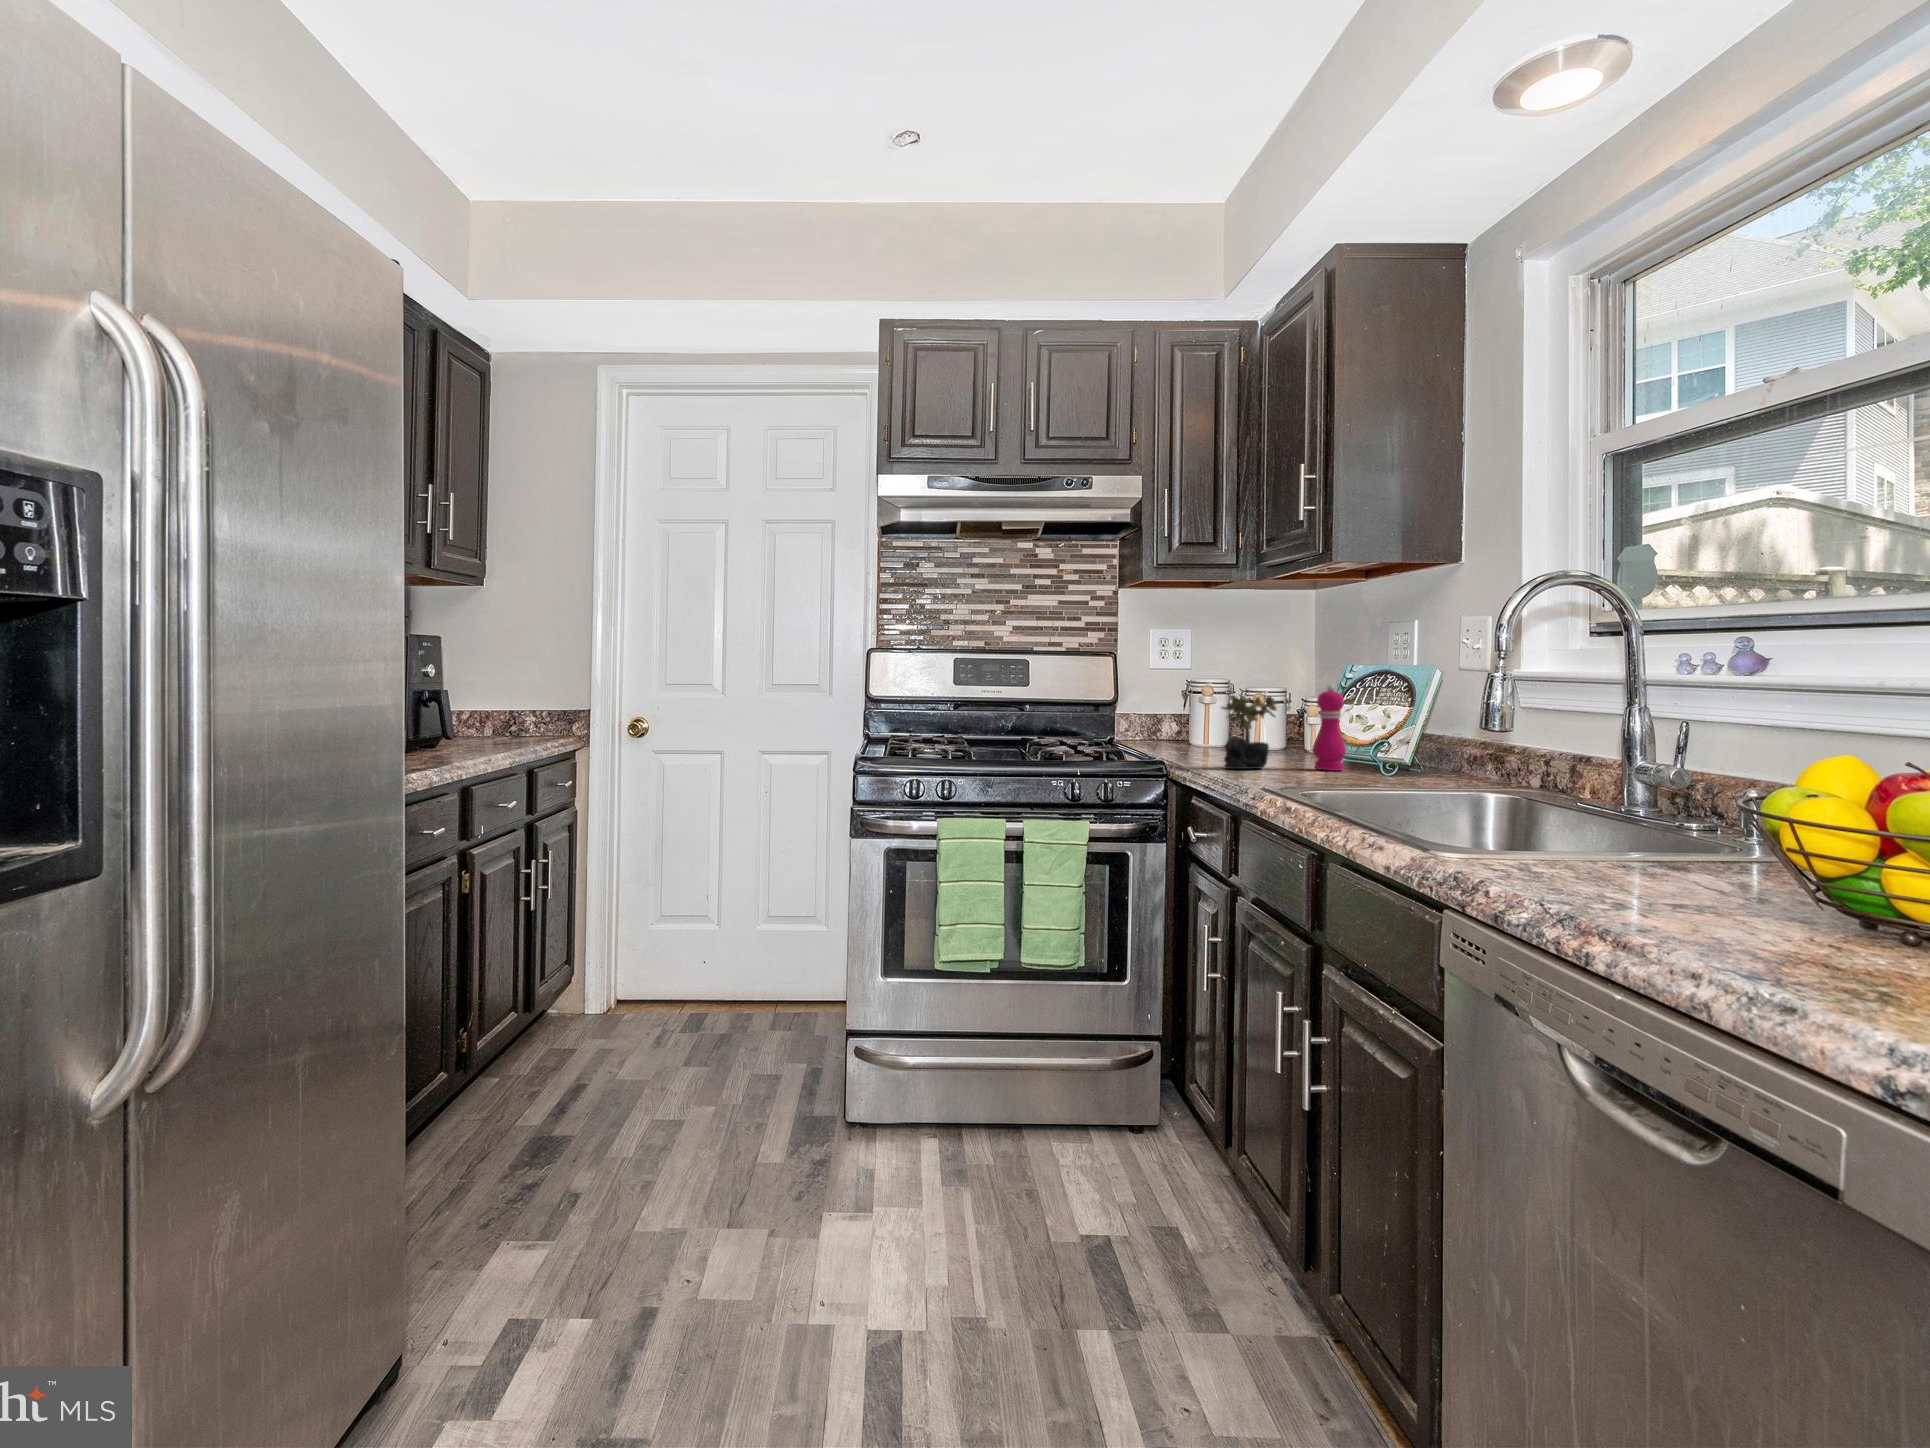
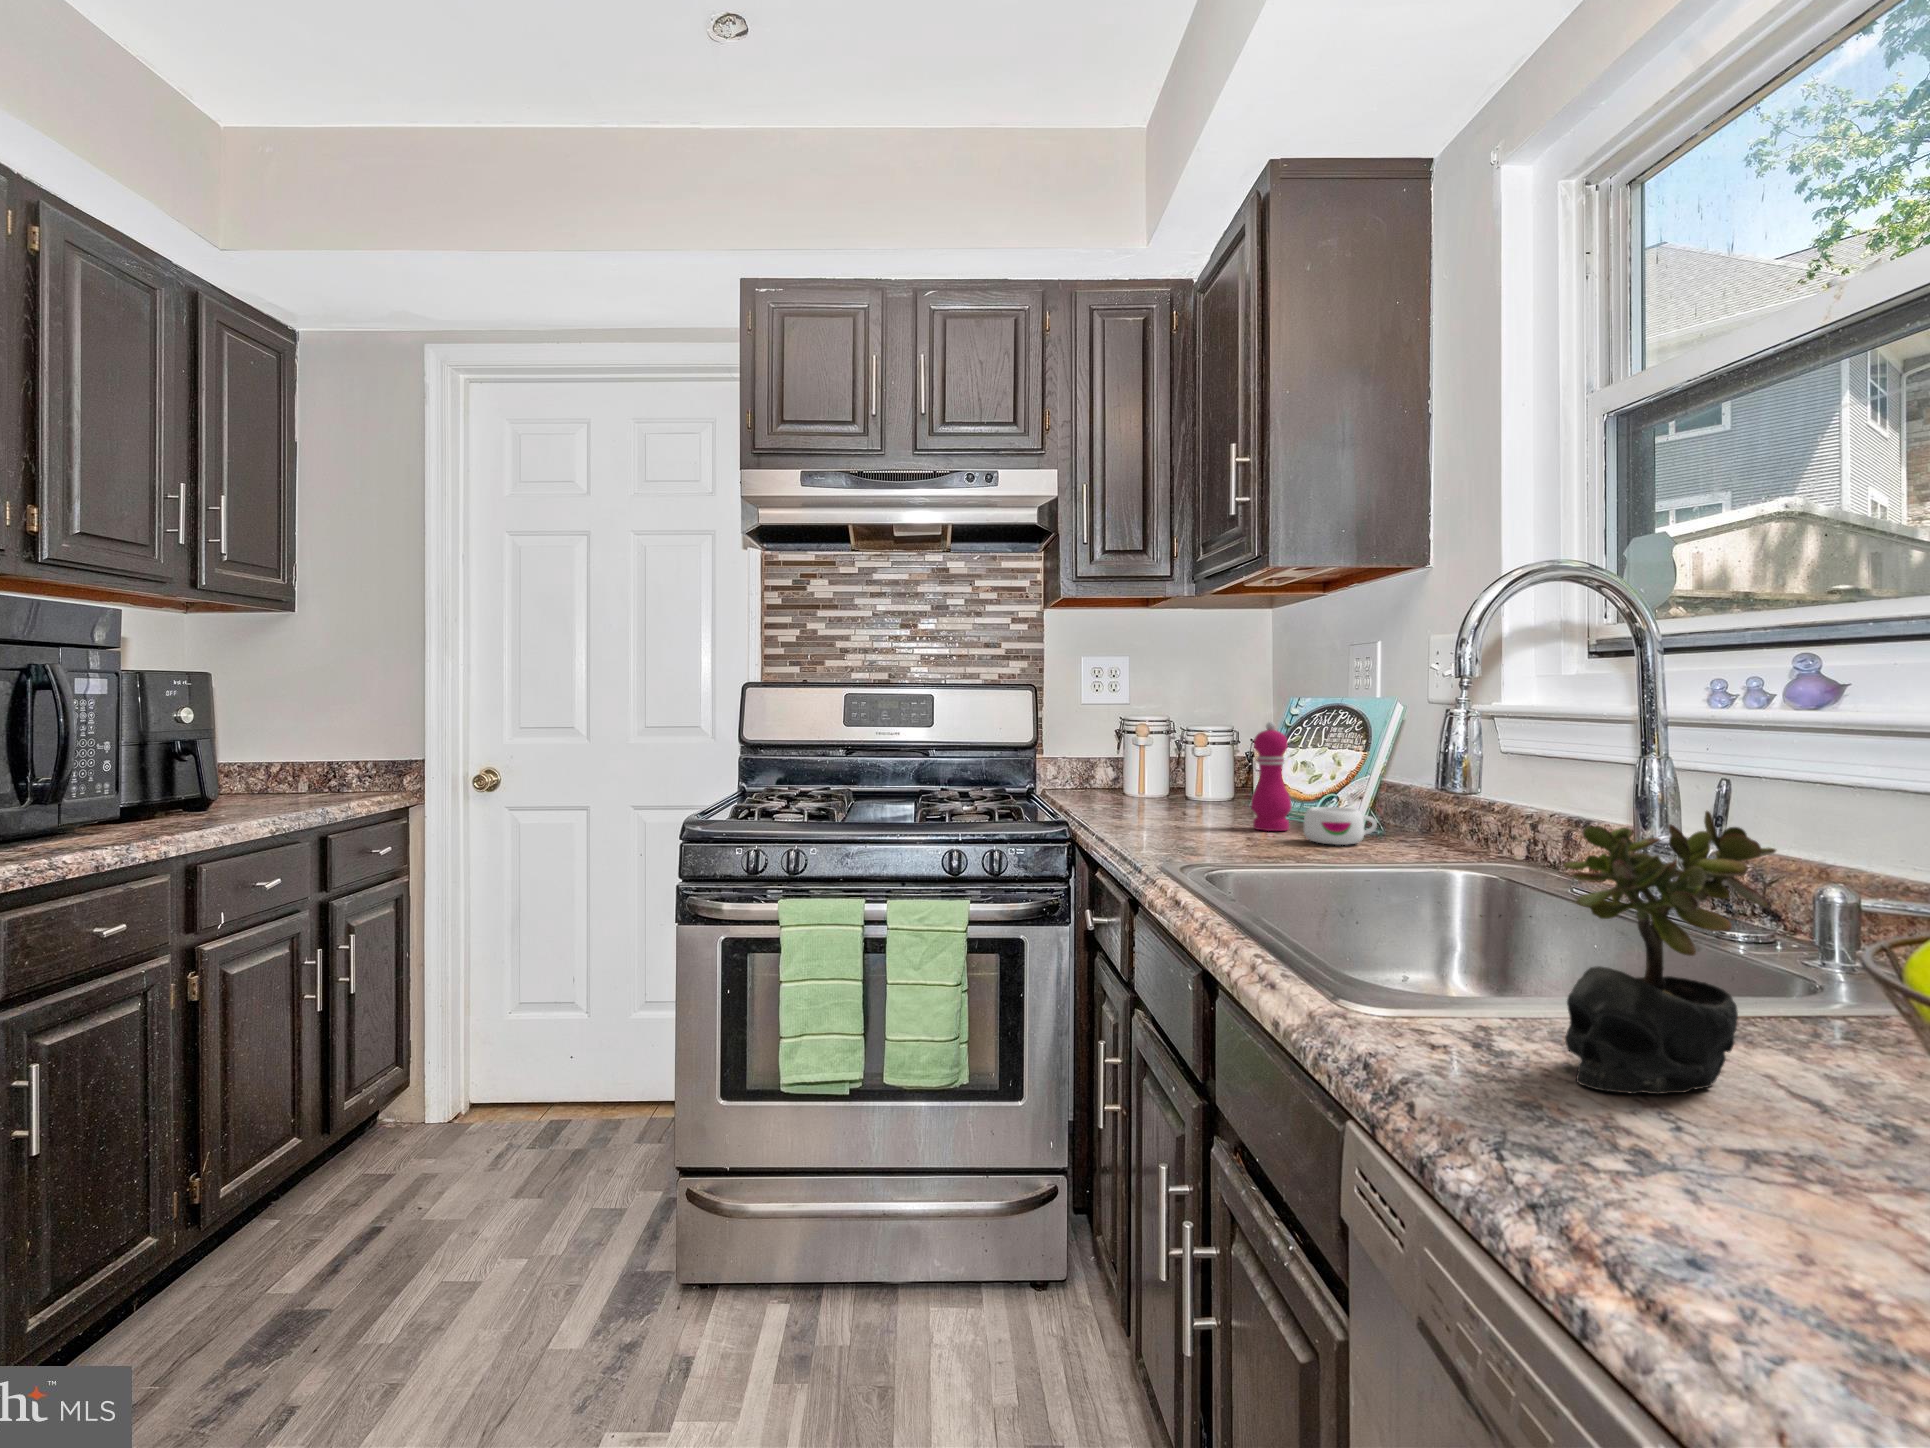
succulent plant: present [1222,695,1278,769] -> present [1563,811,1776,1094]
mug: none [1360,751,1418,779] -> present [1303,807,1377,845]

